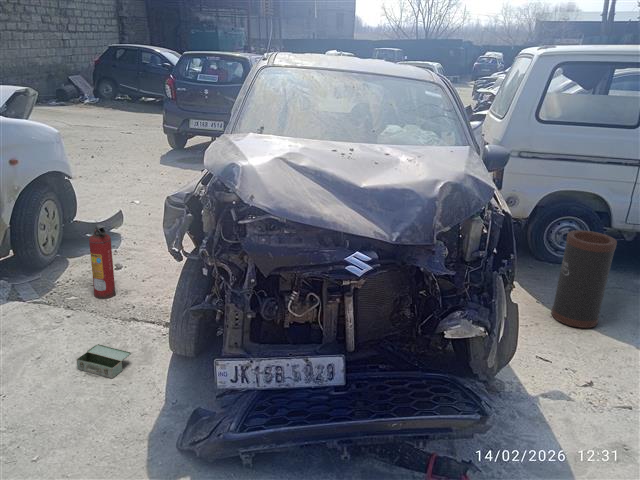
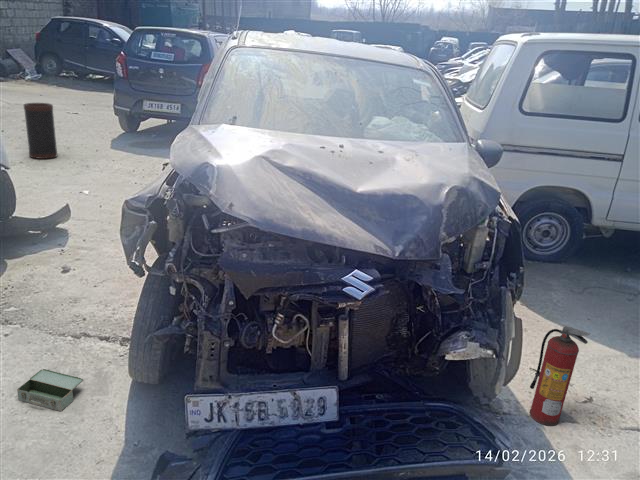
fire extinguisher: present [89,225,116,299] -> present [529,326,590,426]
trash can: present [551,230,617,328] -> present [24,103,57,159]

